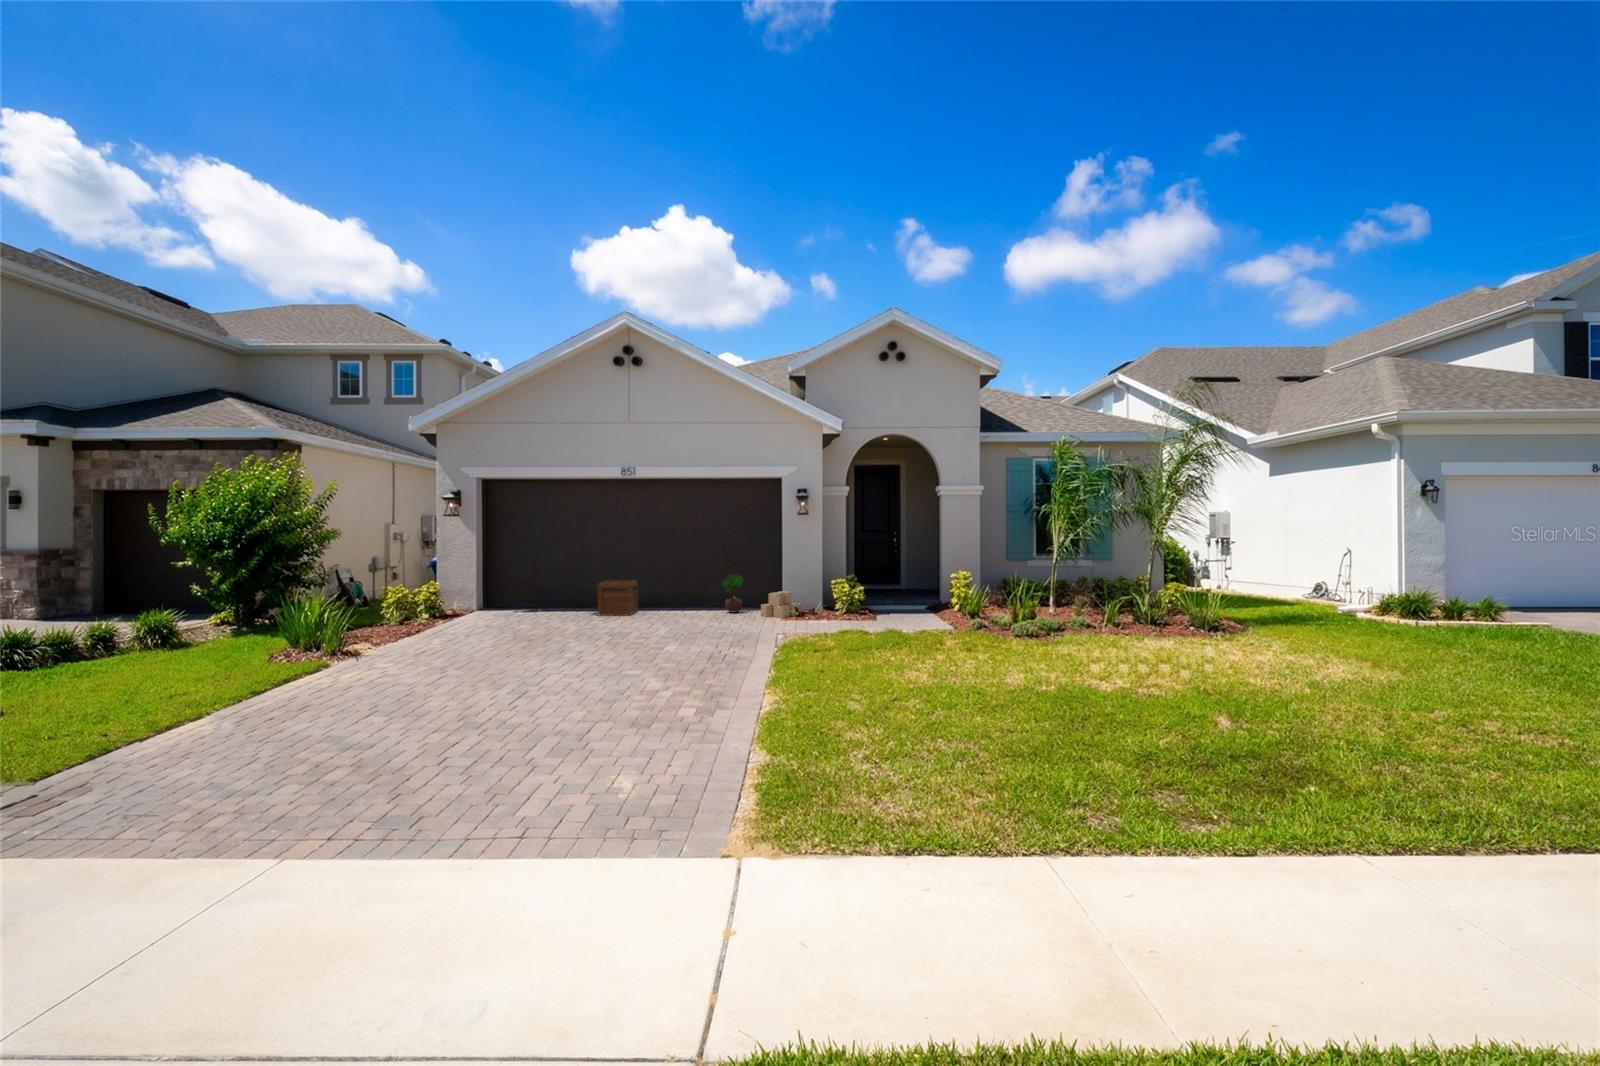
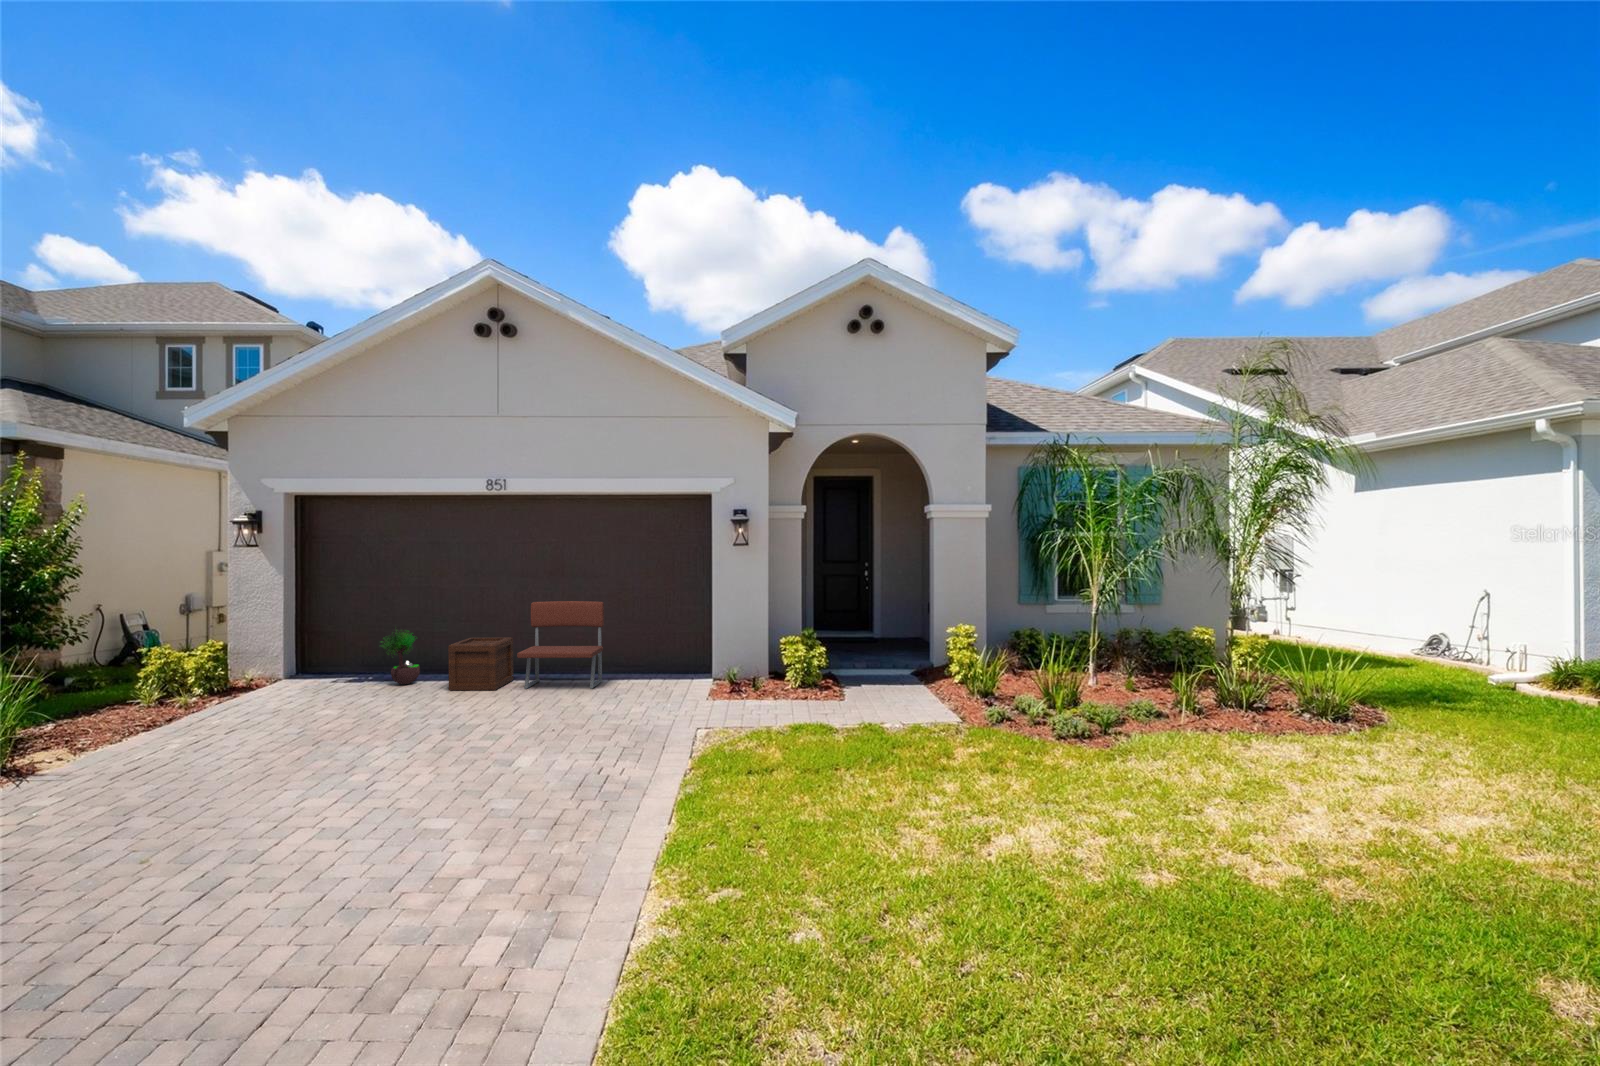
bench: none [645,555,703,615] -> present [517,601,604,689]
potted tree: present [723,575,743,613] -> present [381,631,420,684]
cardboard box: present [761,591,799,618] -> none [683,653,737,694]

